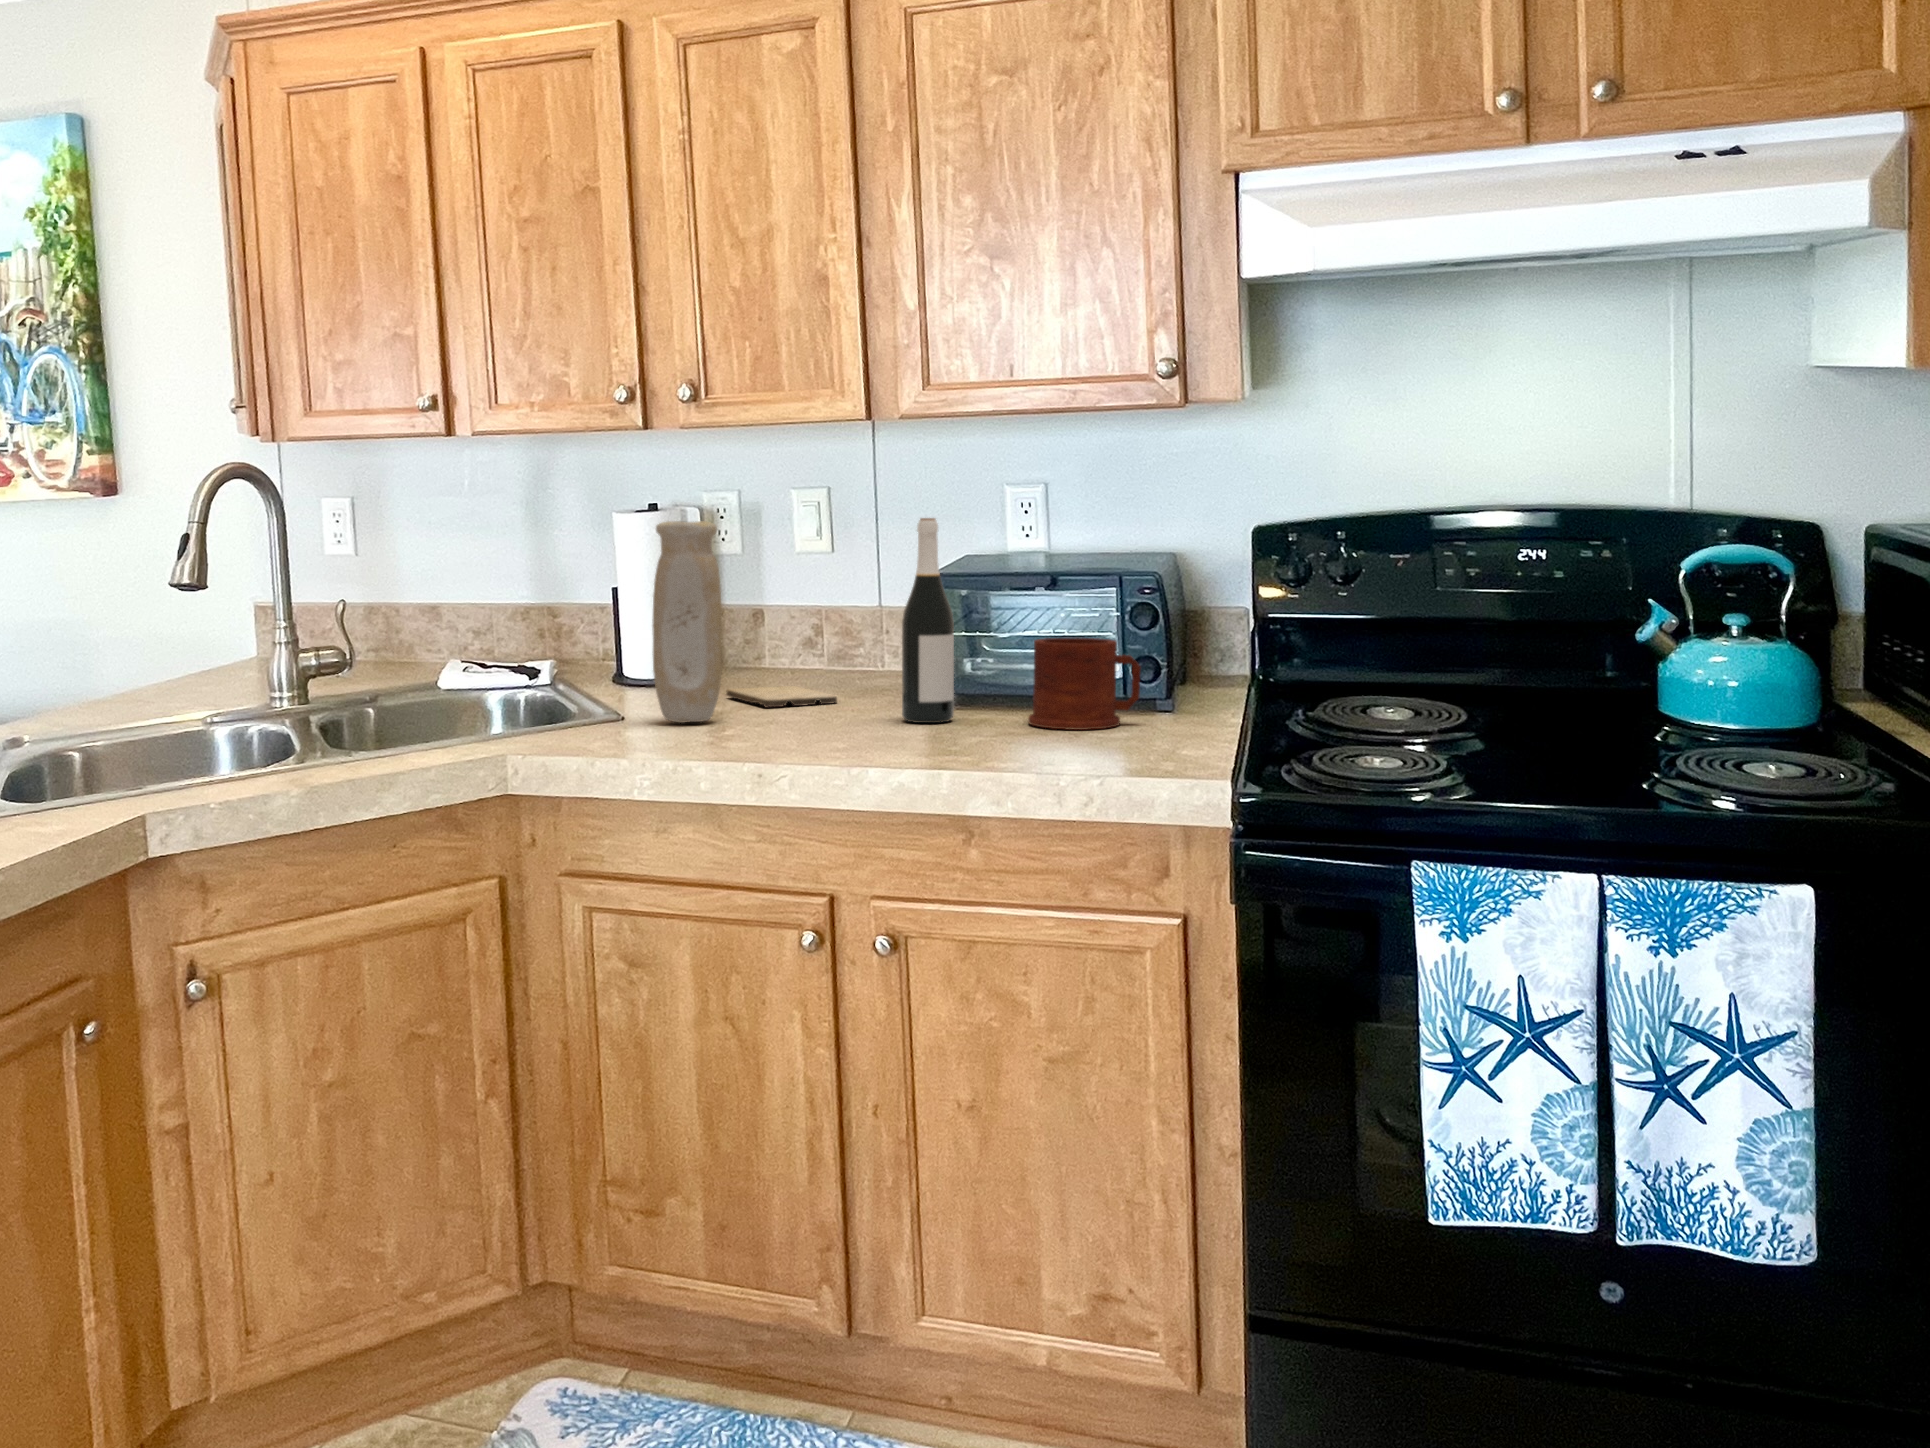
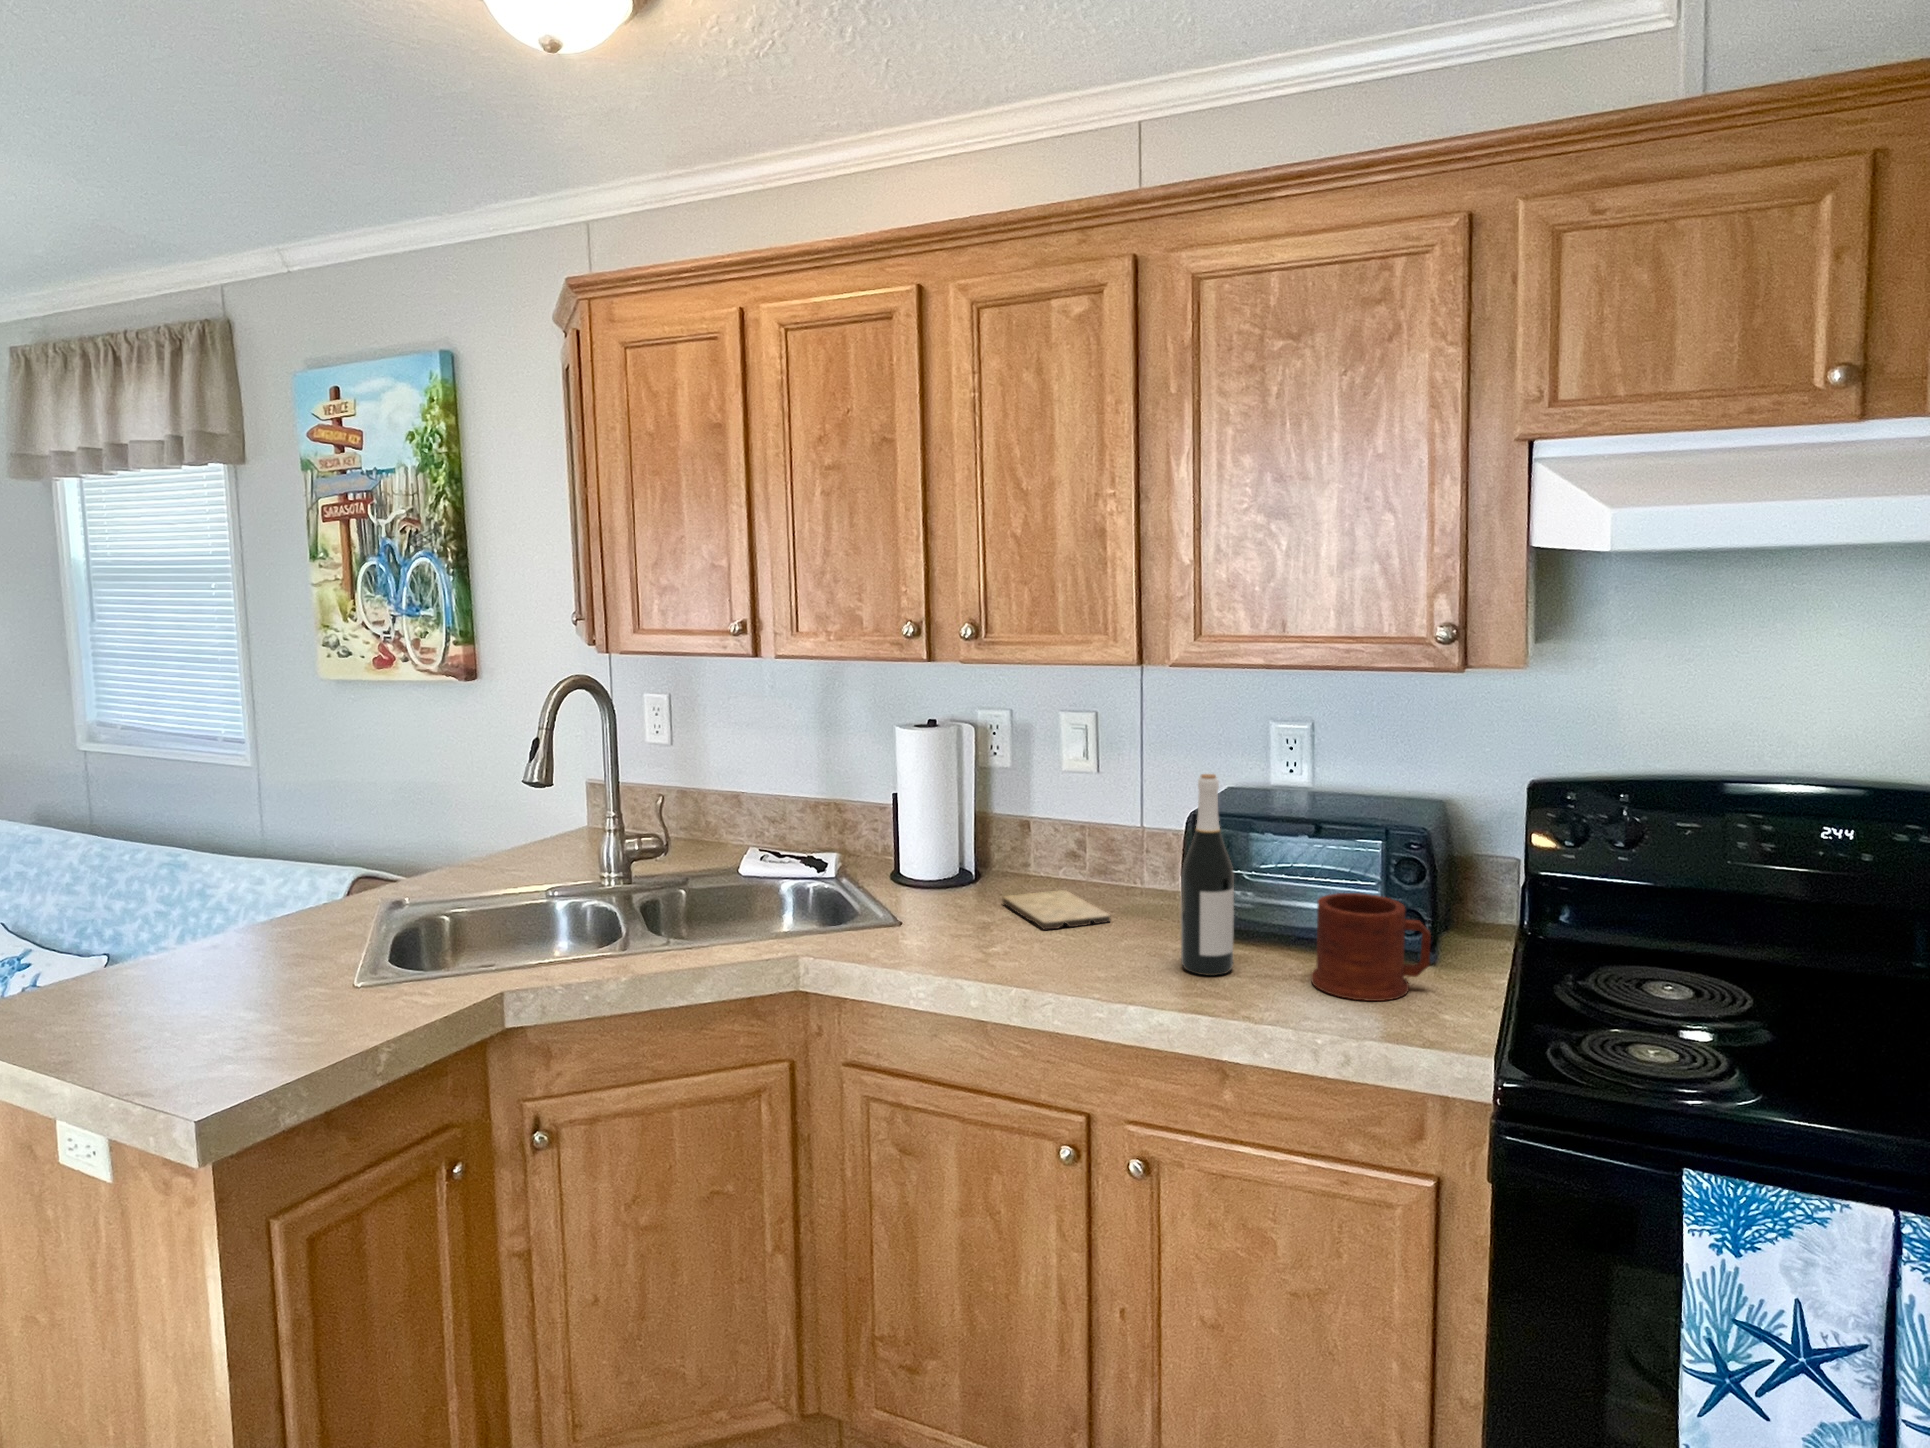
vase: present [653,521,722,723] -> none [942,772,1006,962]

